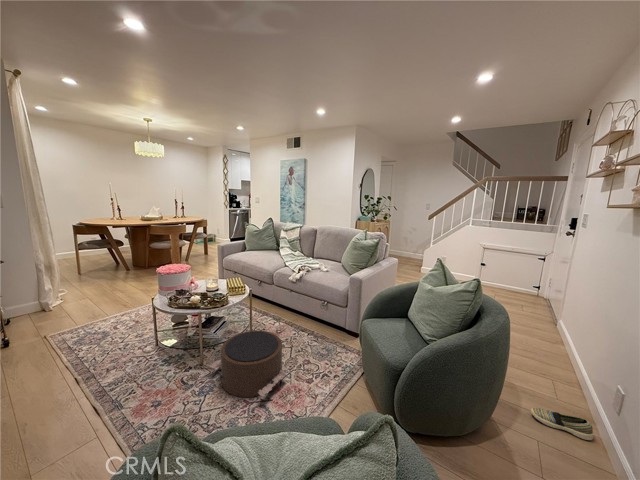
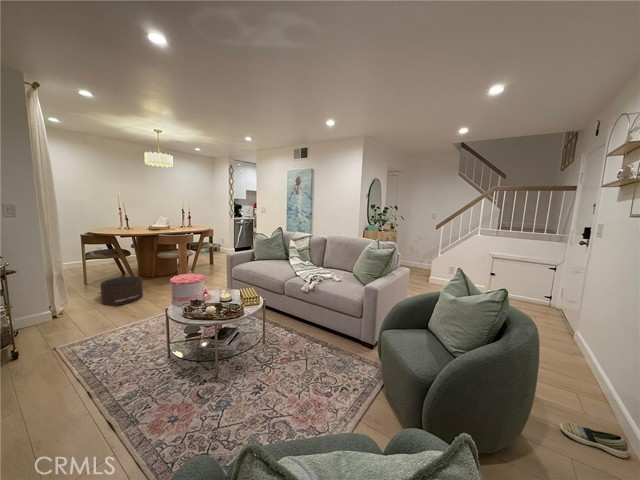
pouf: present [210,331,287,397] -> present [98,277,143,305]

